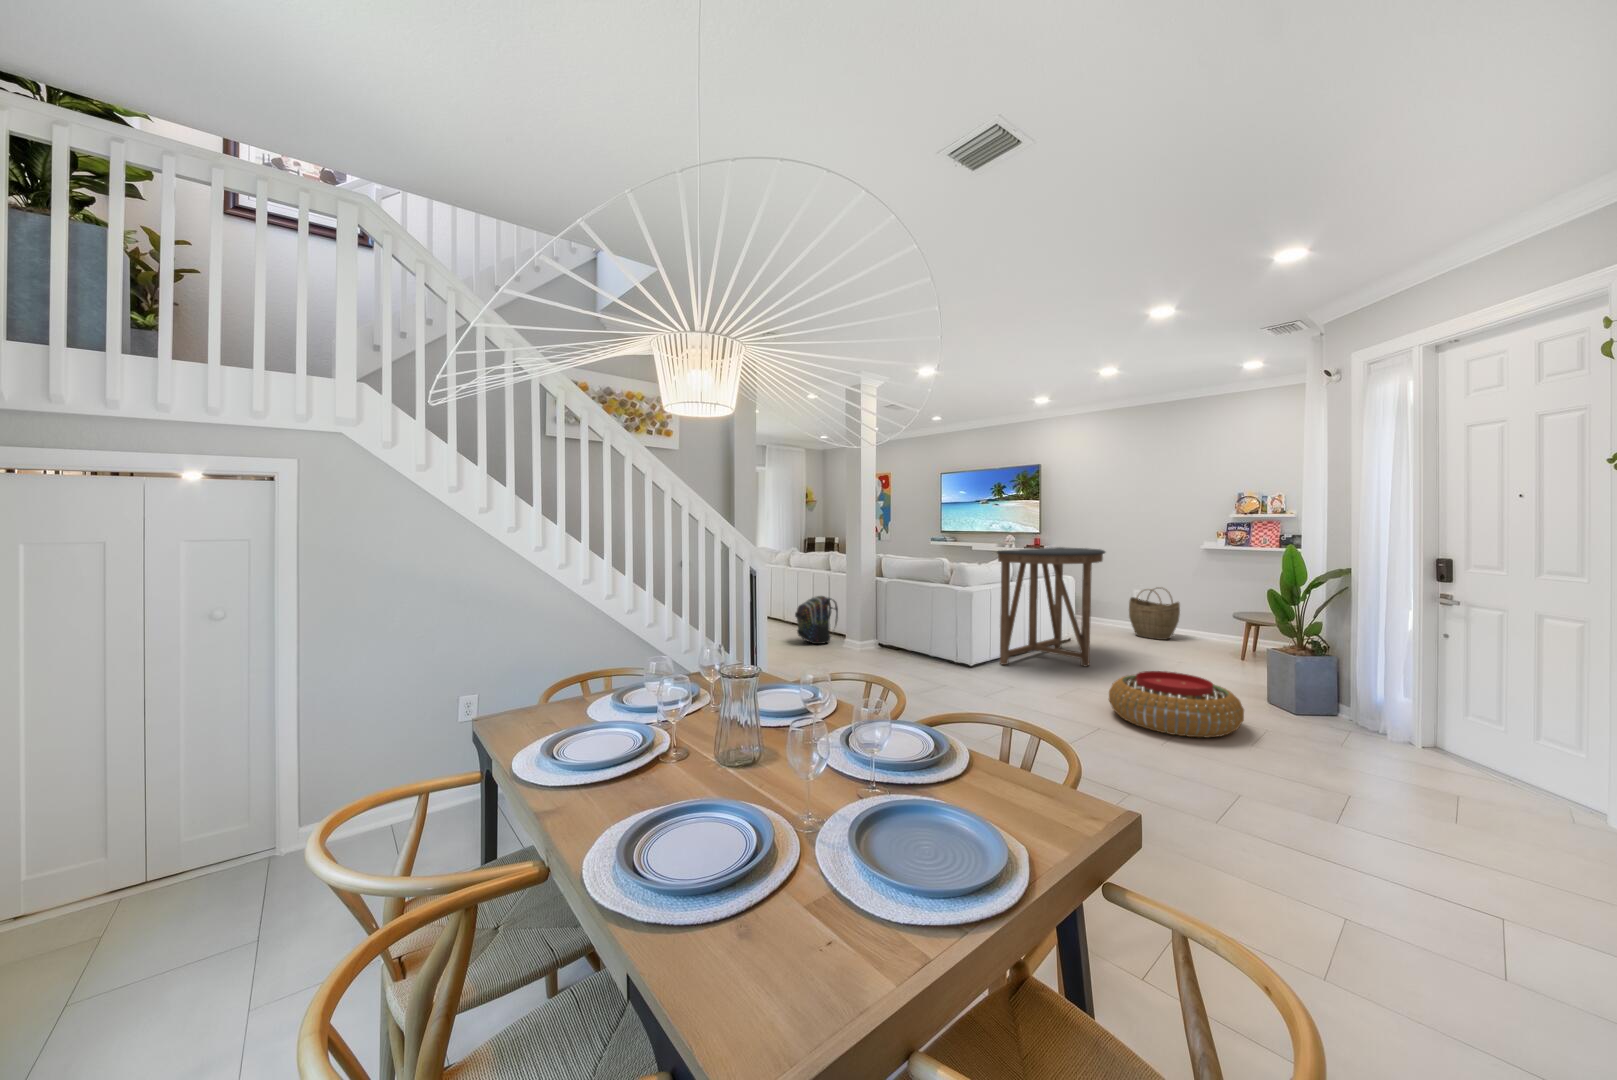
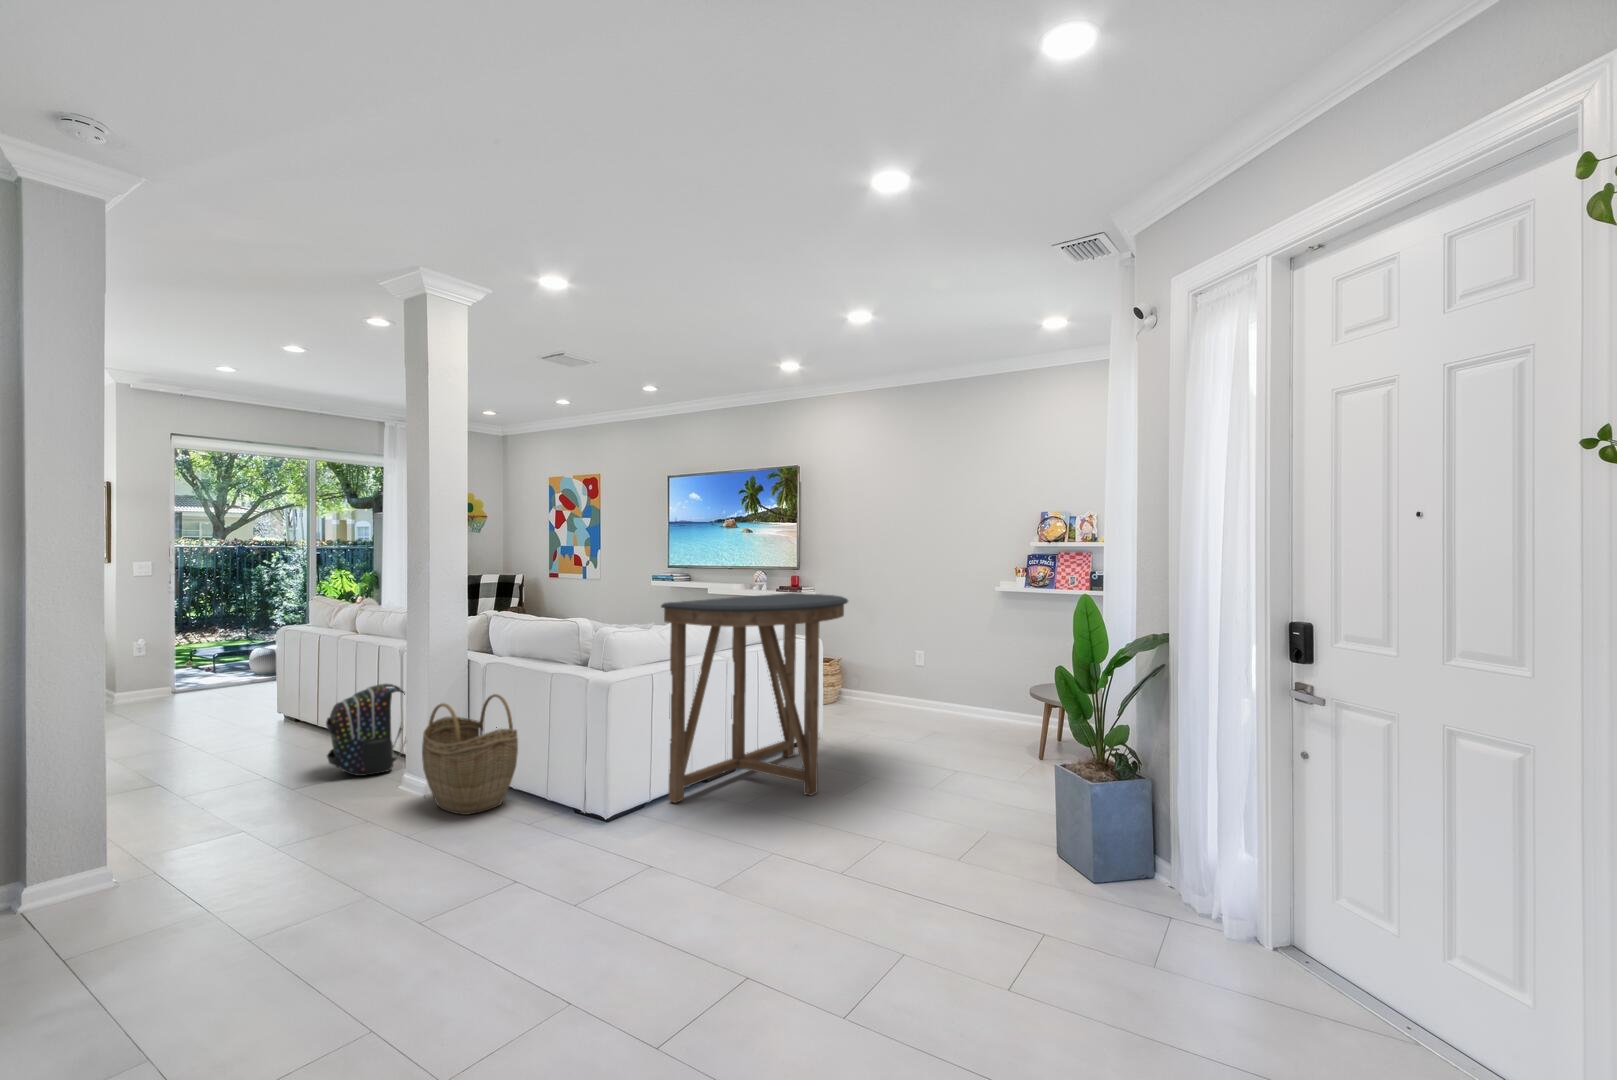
woven basket: present [1129,588,1180,640] -> present [422,694,518,815]
pouf: present [1109,671,1244,737] -> none [788,826,1005,976]

